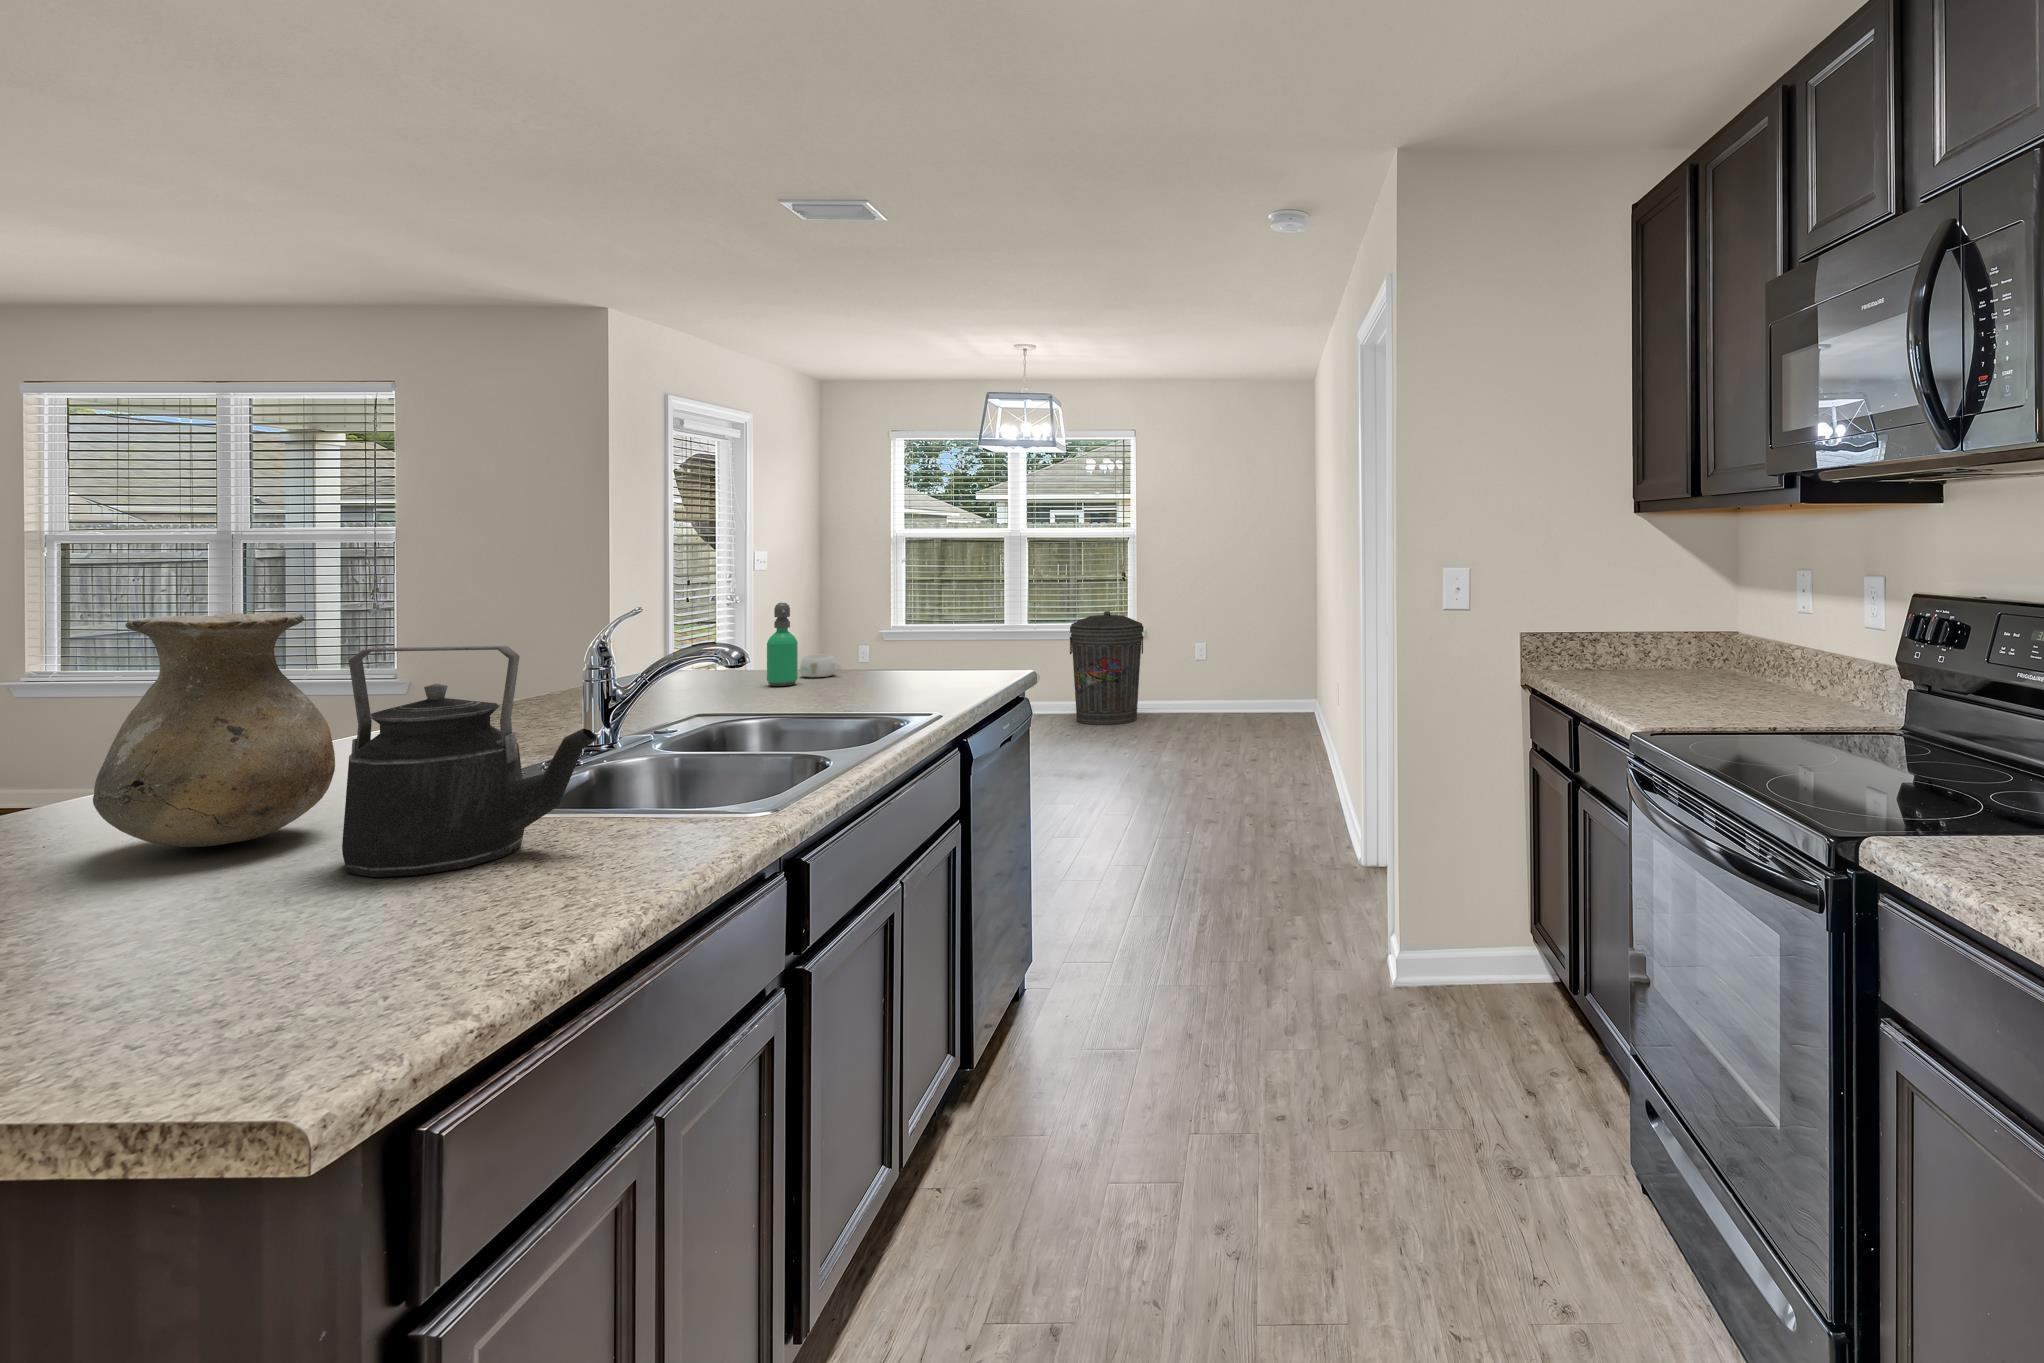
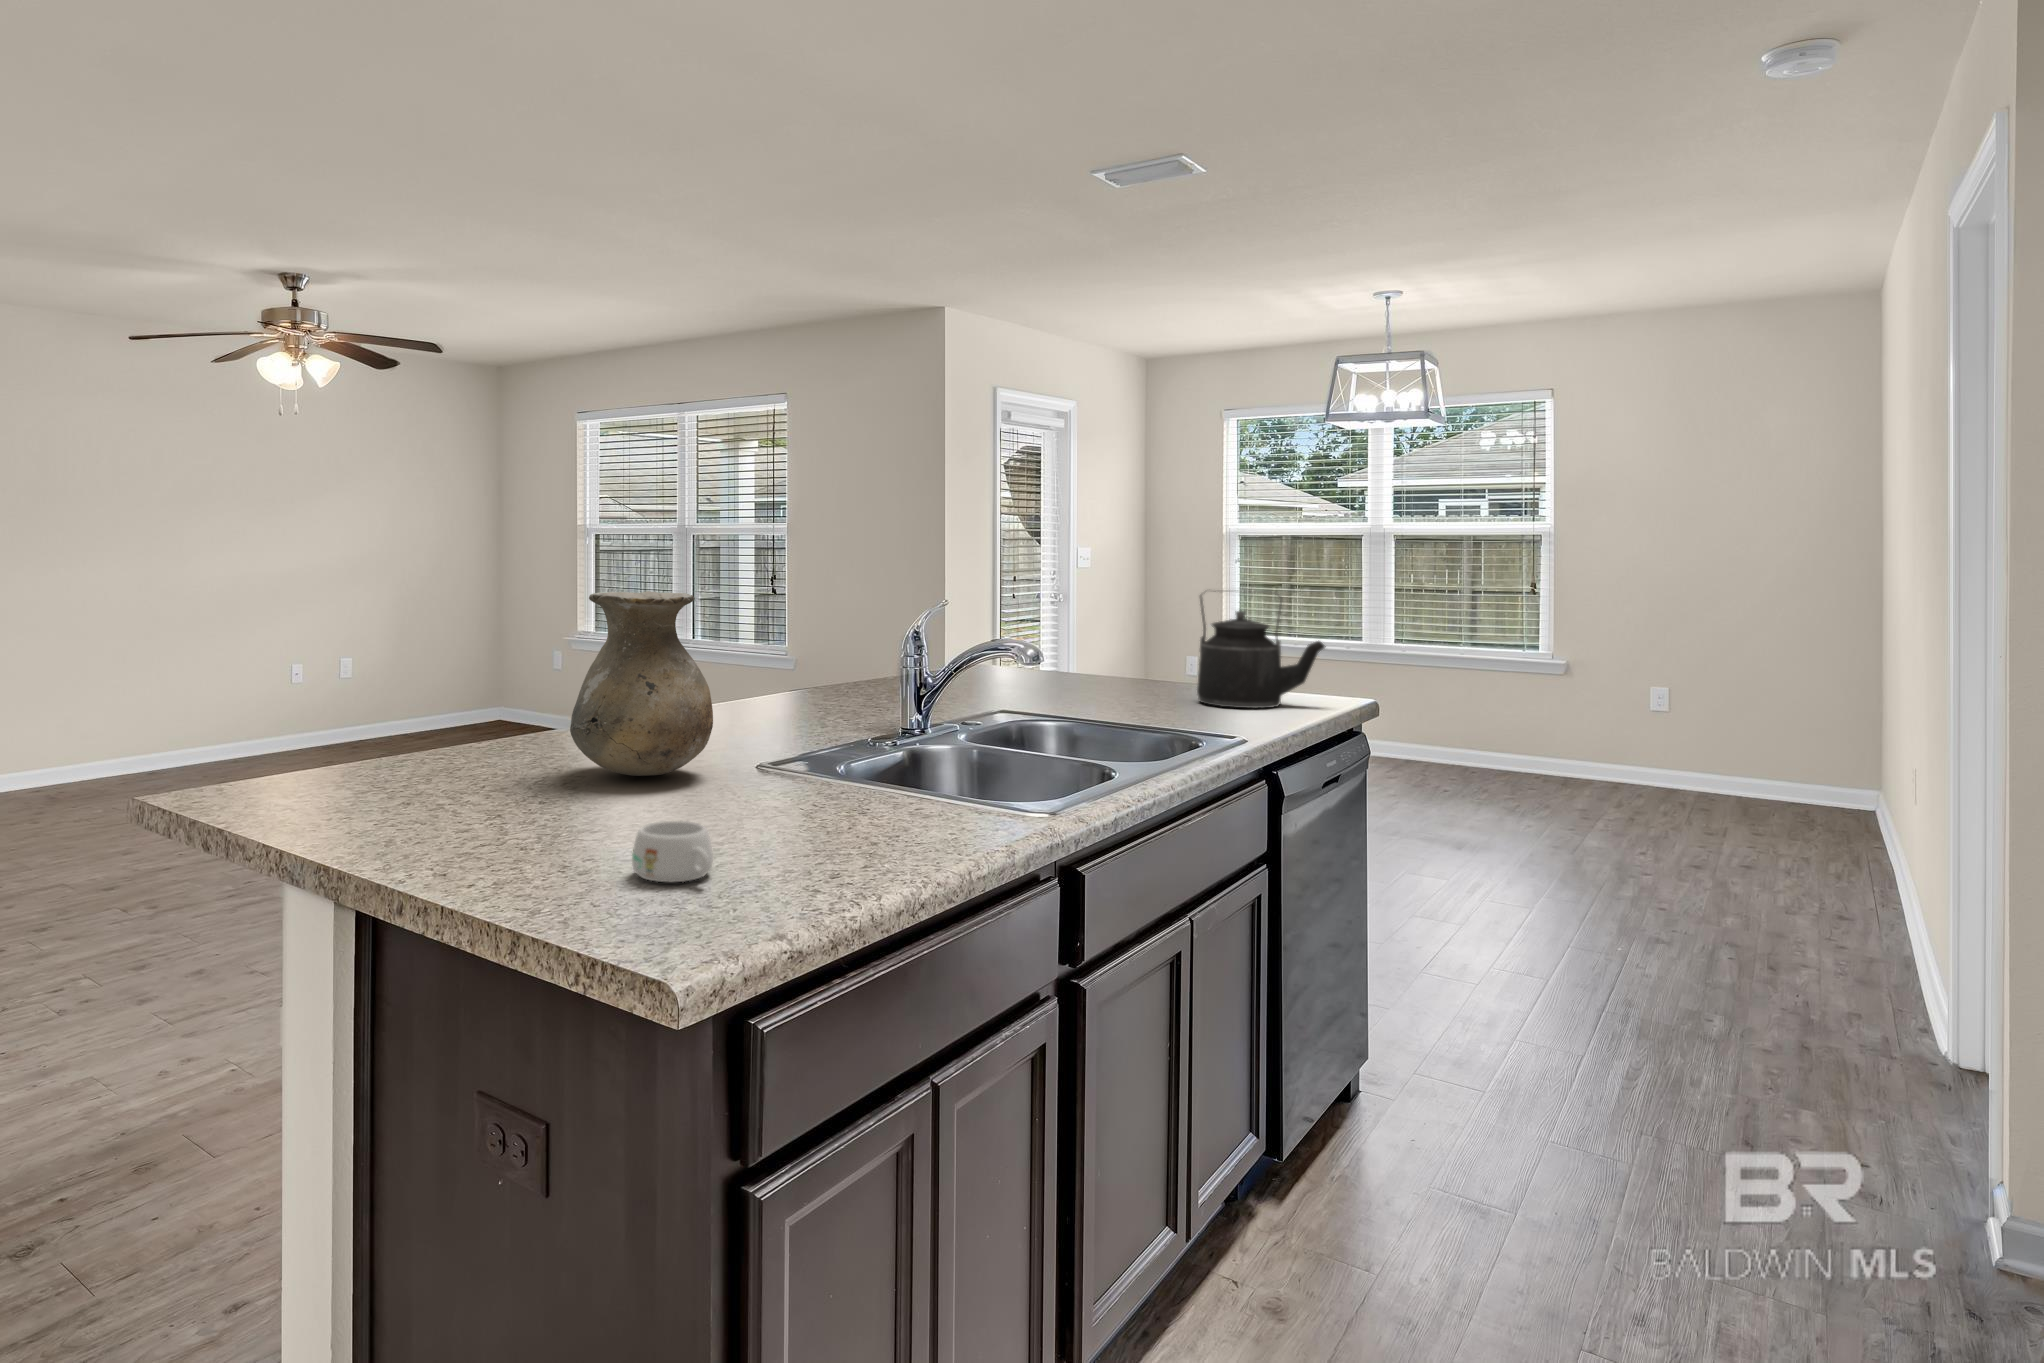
soap dispenser: present [767,603,798,686] -> none [1073,603,1104,691]
trash can: present [1070,611,1144,725] -> none [1454,633,1564,782]
kettle: present [342,646,596,877] -> present [1197,591,1326,708]
mug: present [800,655,840,677] -> present [632,821,713,882]

